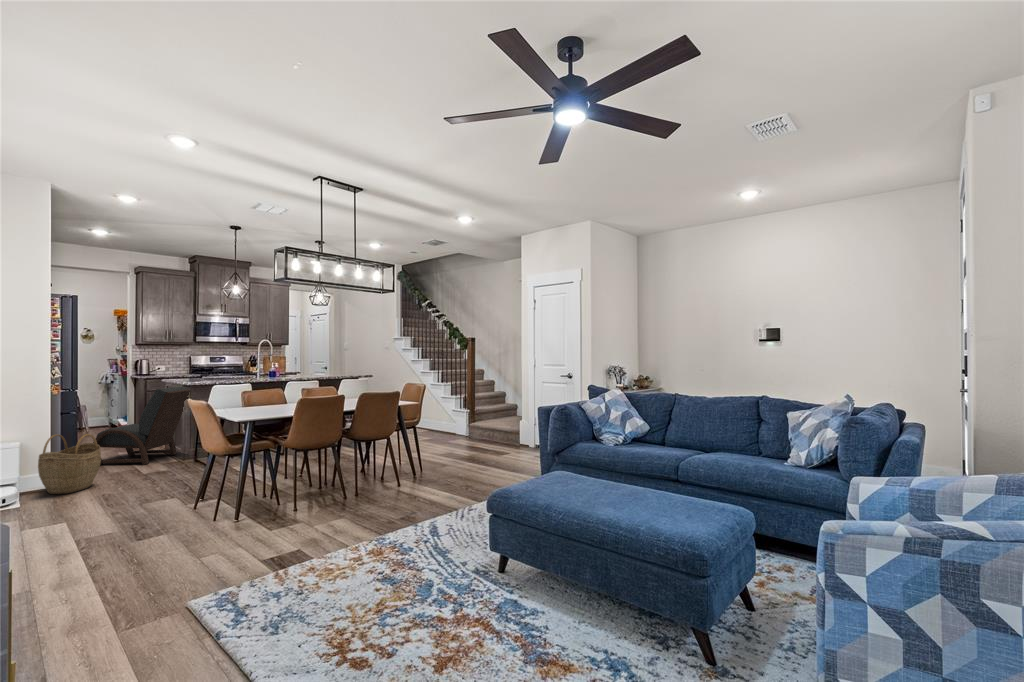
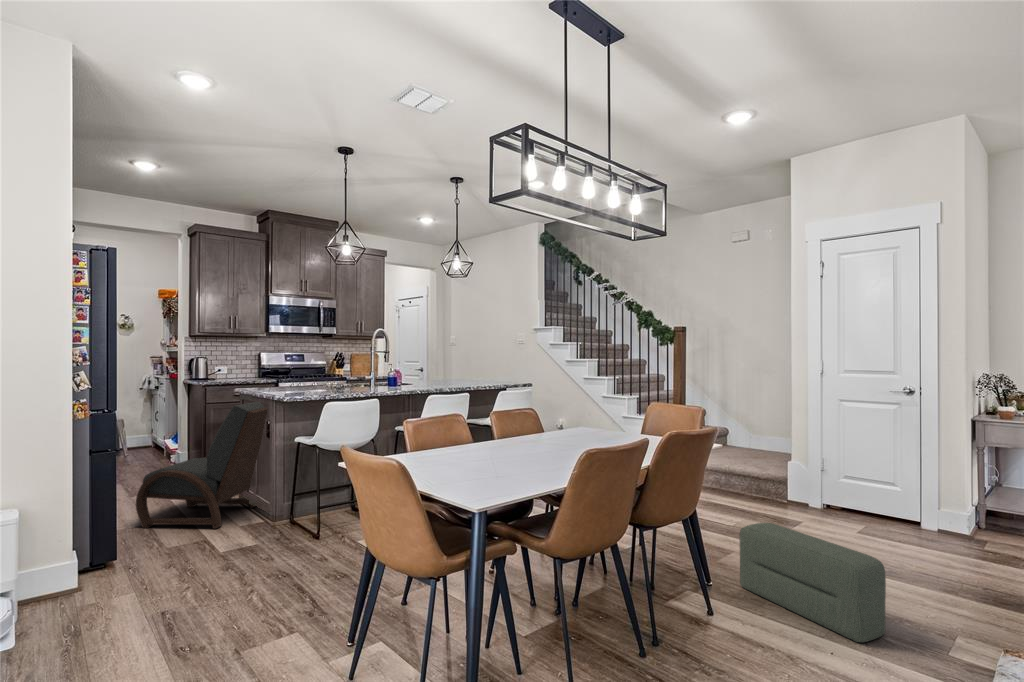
woven basket: present [38,434,101,494] -> none [50,492,155,605]
pouf: none [431,444,476,493] -> present [740,523,886,642]

